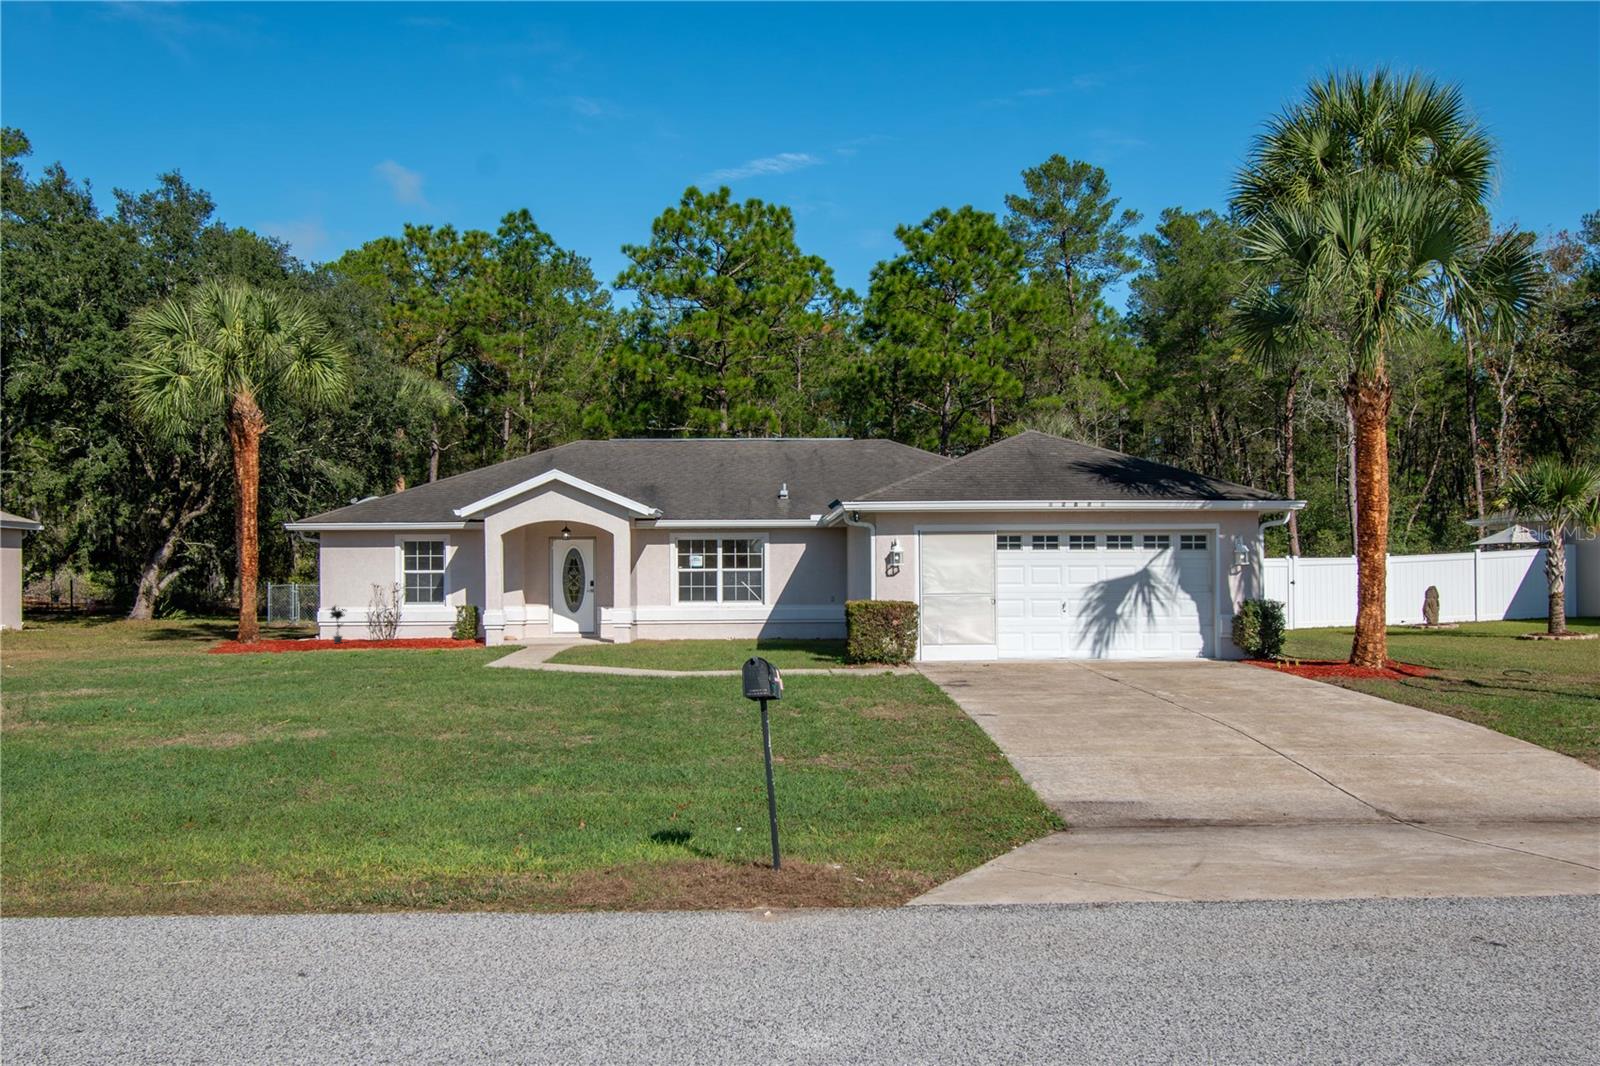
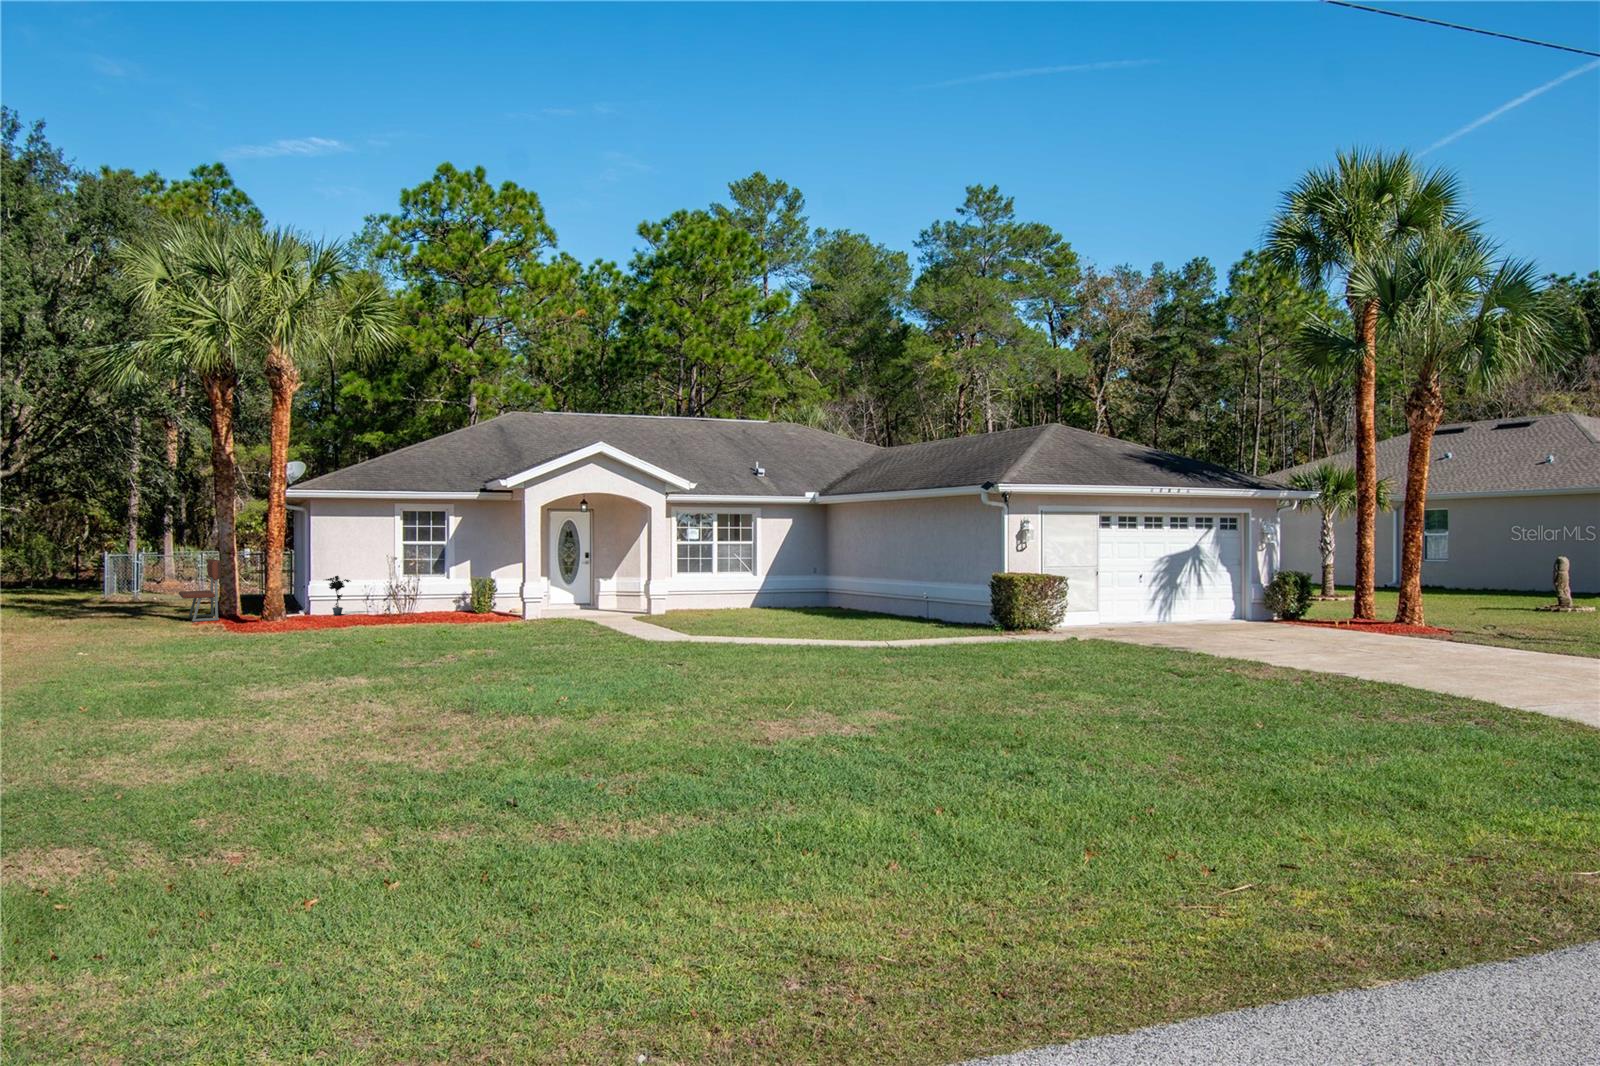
bench: none [202,590,244,647] -> present [179,559,221,622]

